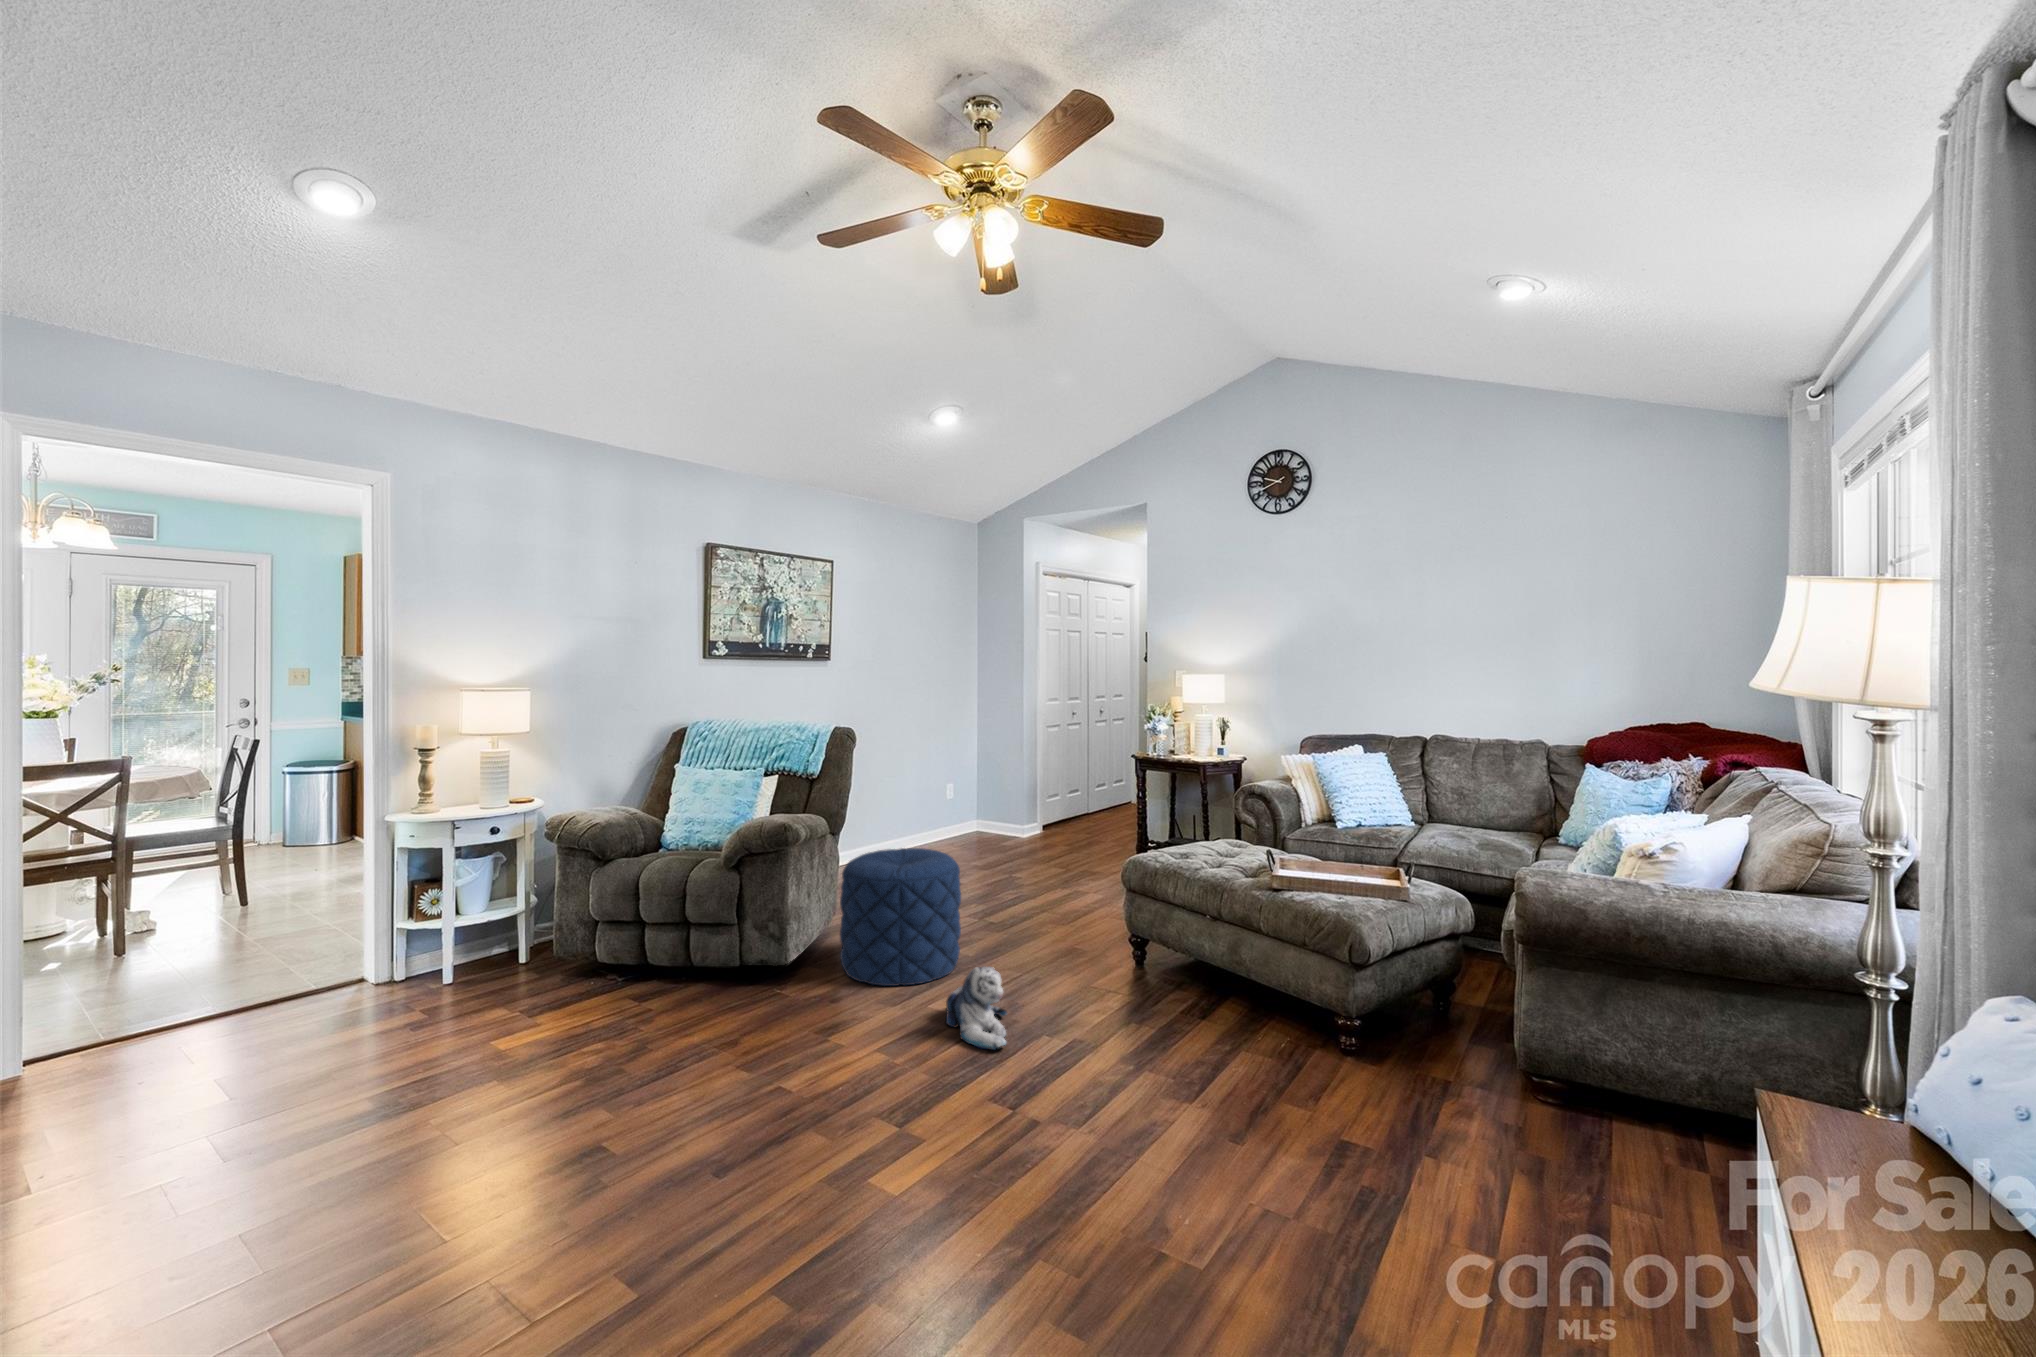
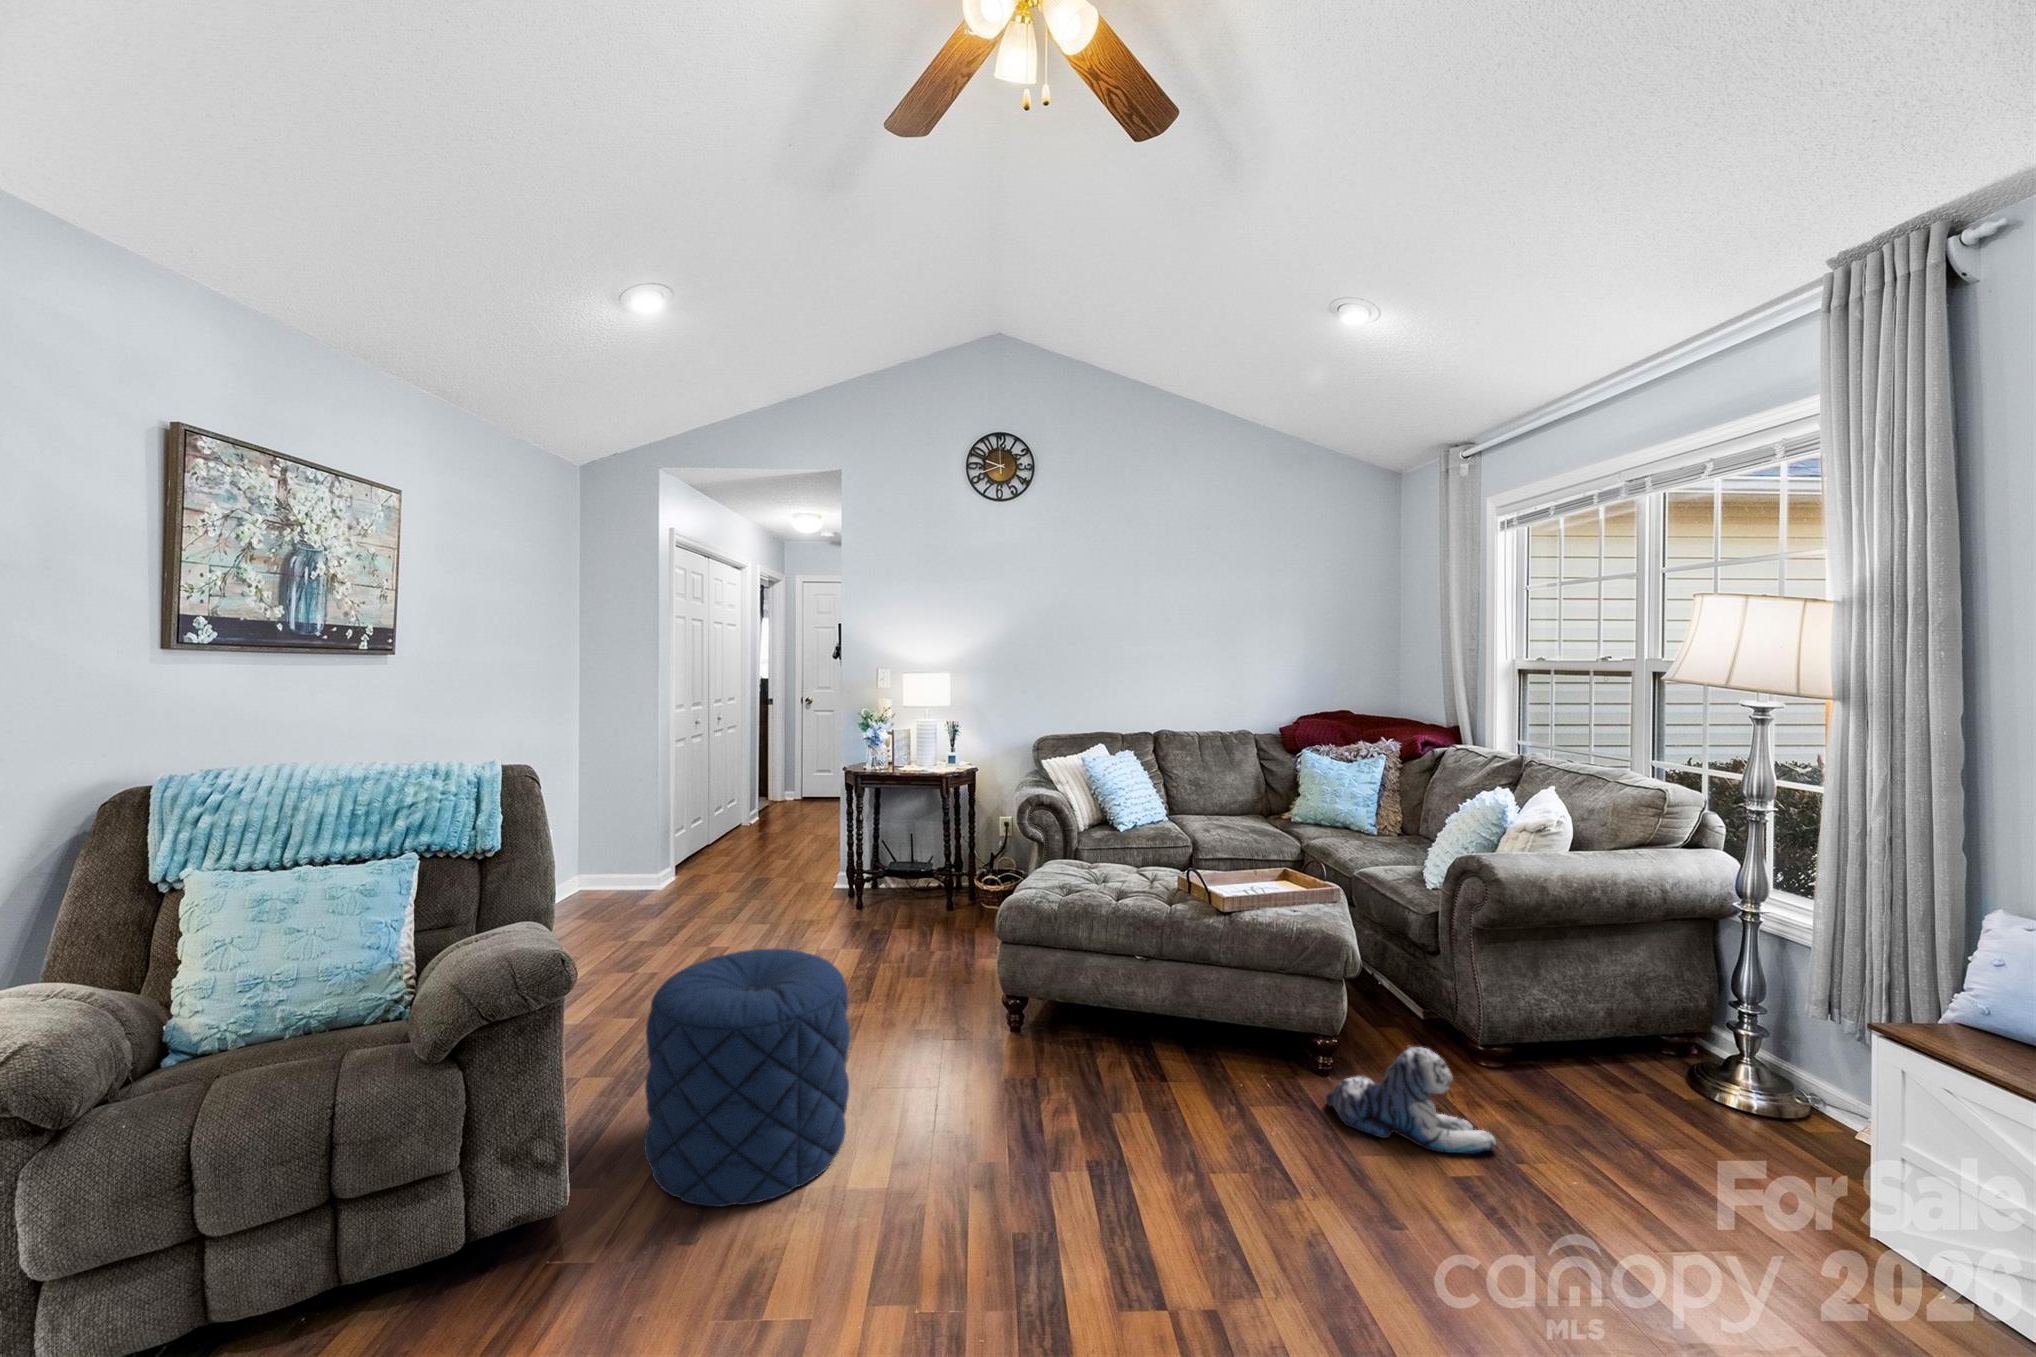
plush toy: present [946,966,1007,1050] -> present [1326,1045,1496,1154]

